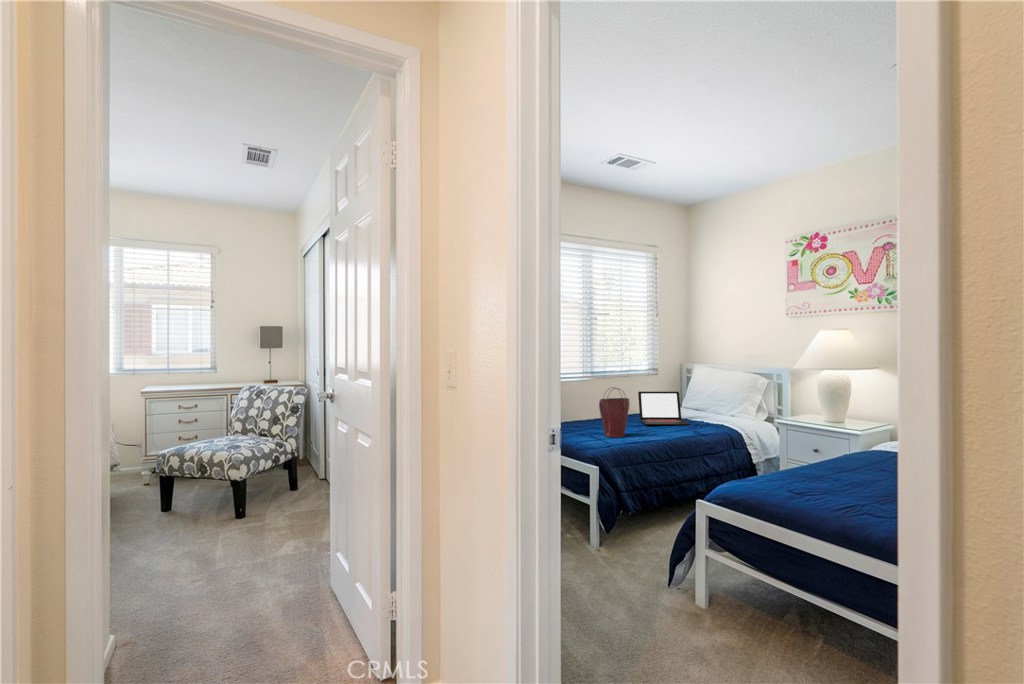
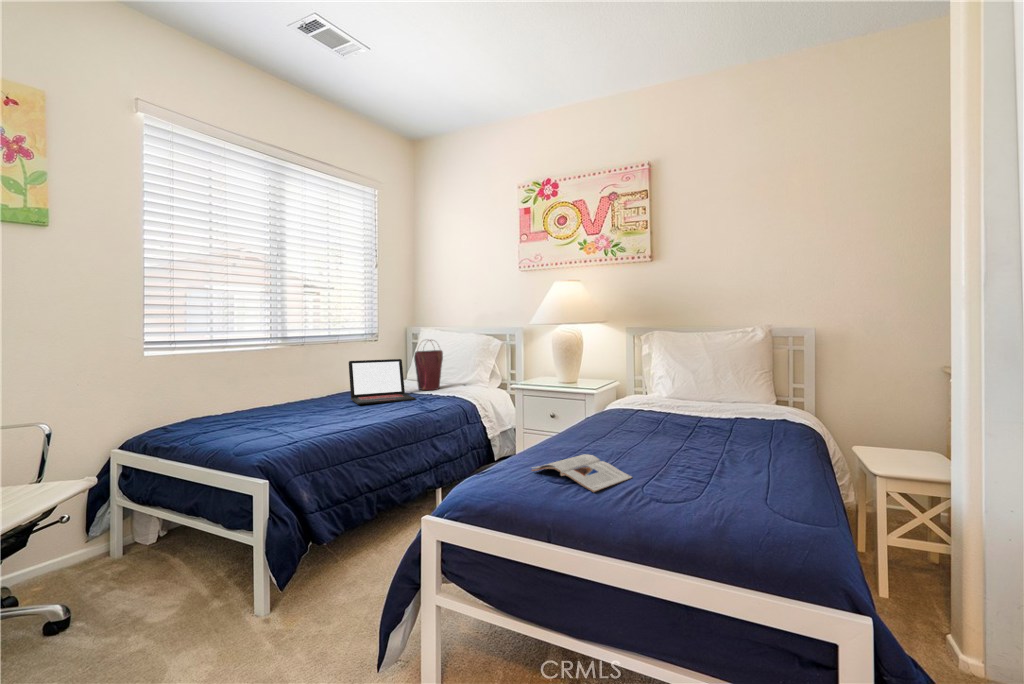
handbag: present [599,388,629,437] -> present [414,340,443,390]
magazine: none [776,476,856,499] -> present [532,454,632,492]

